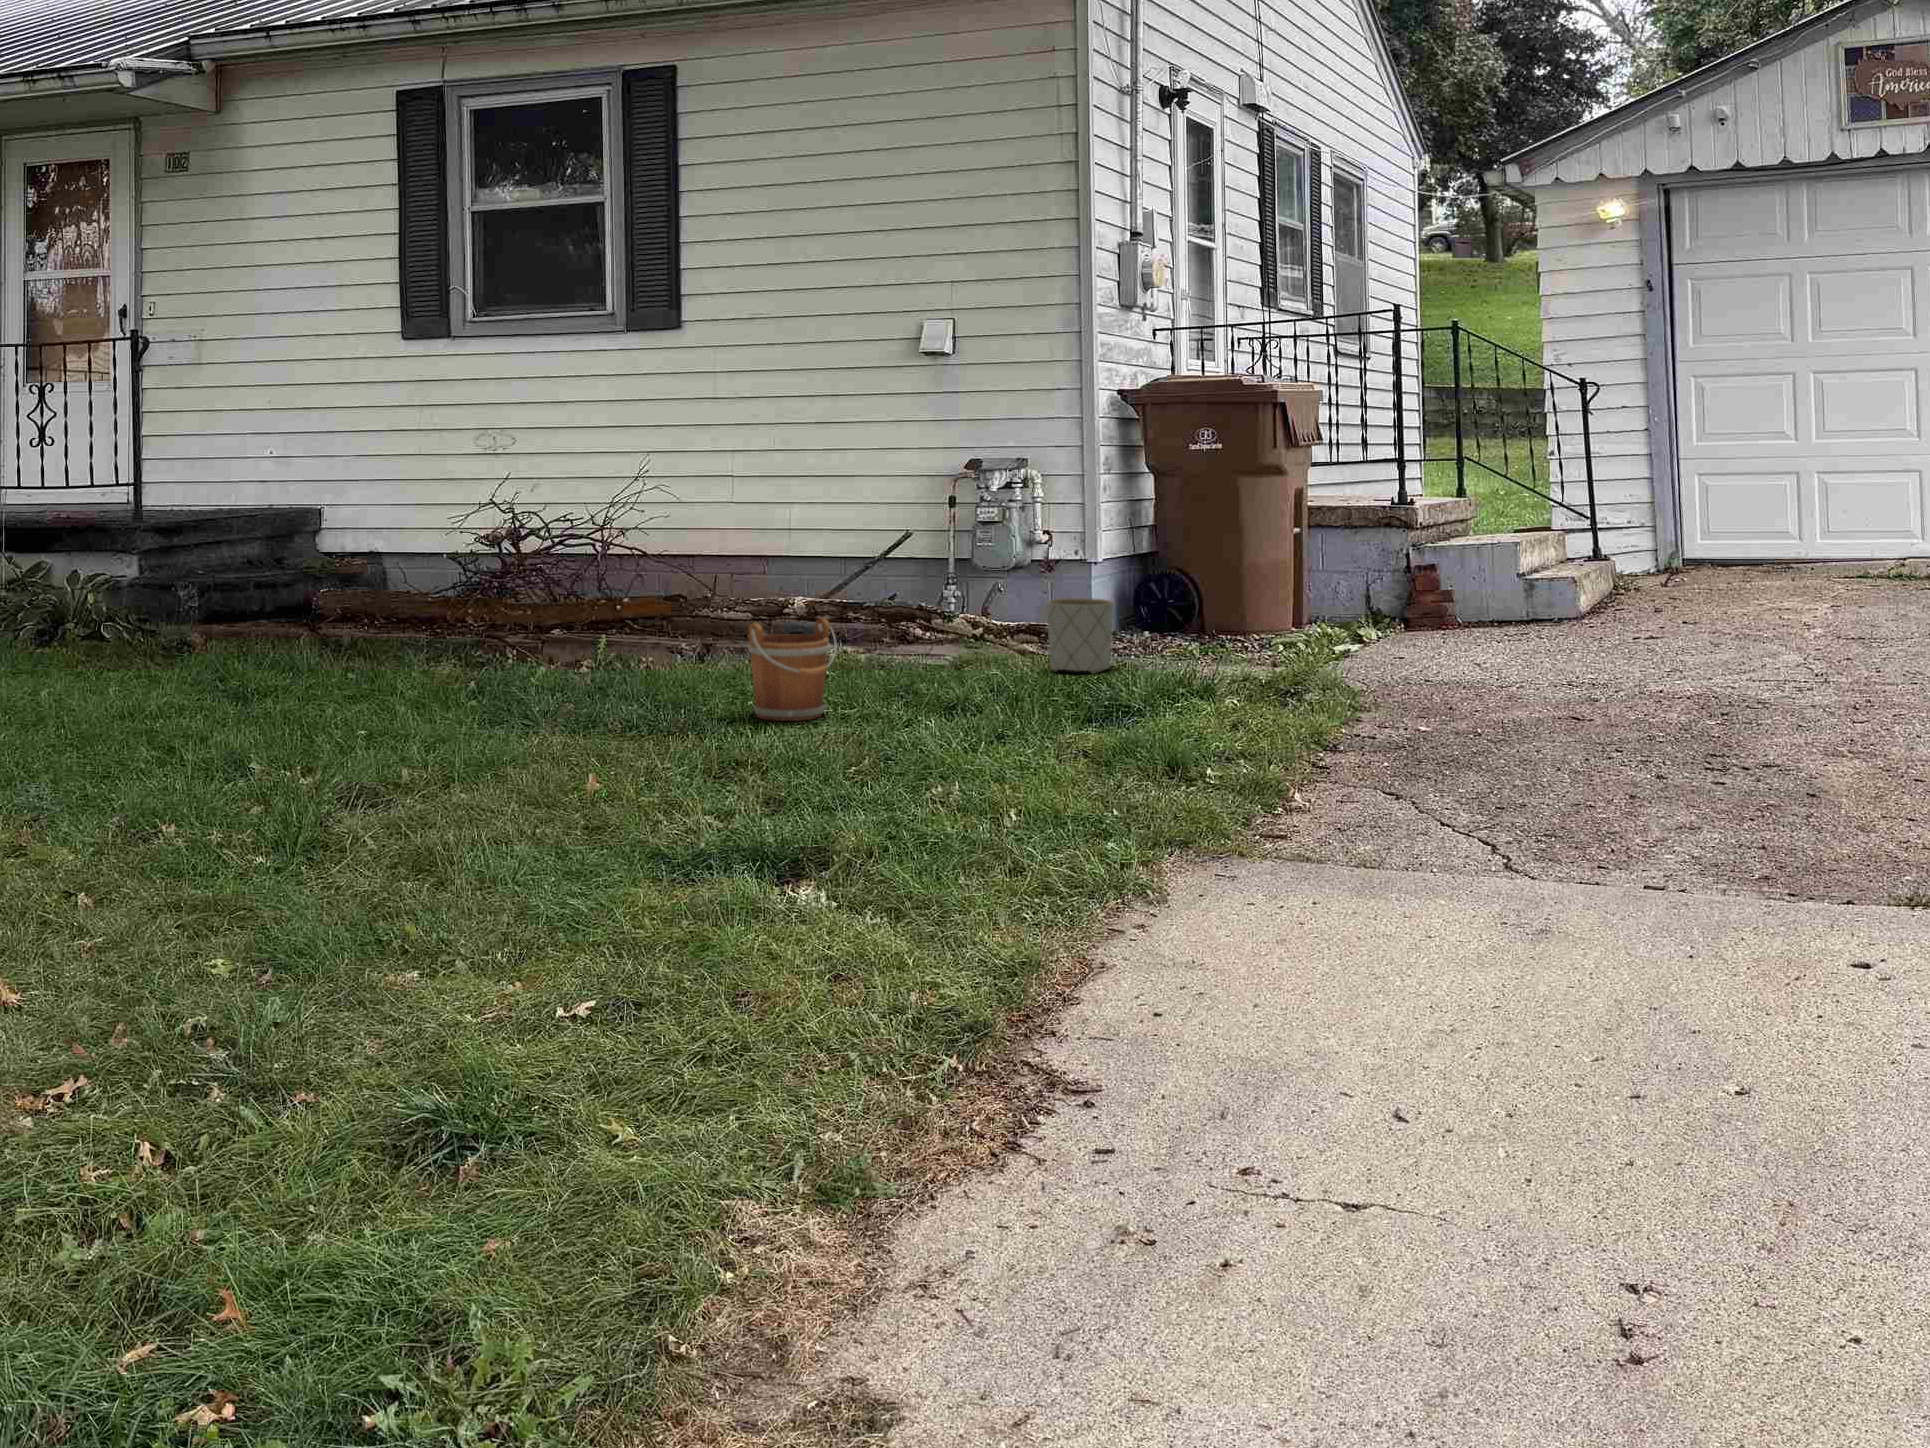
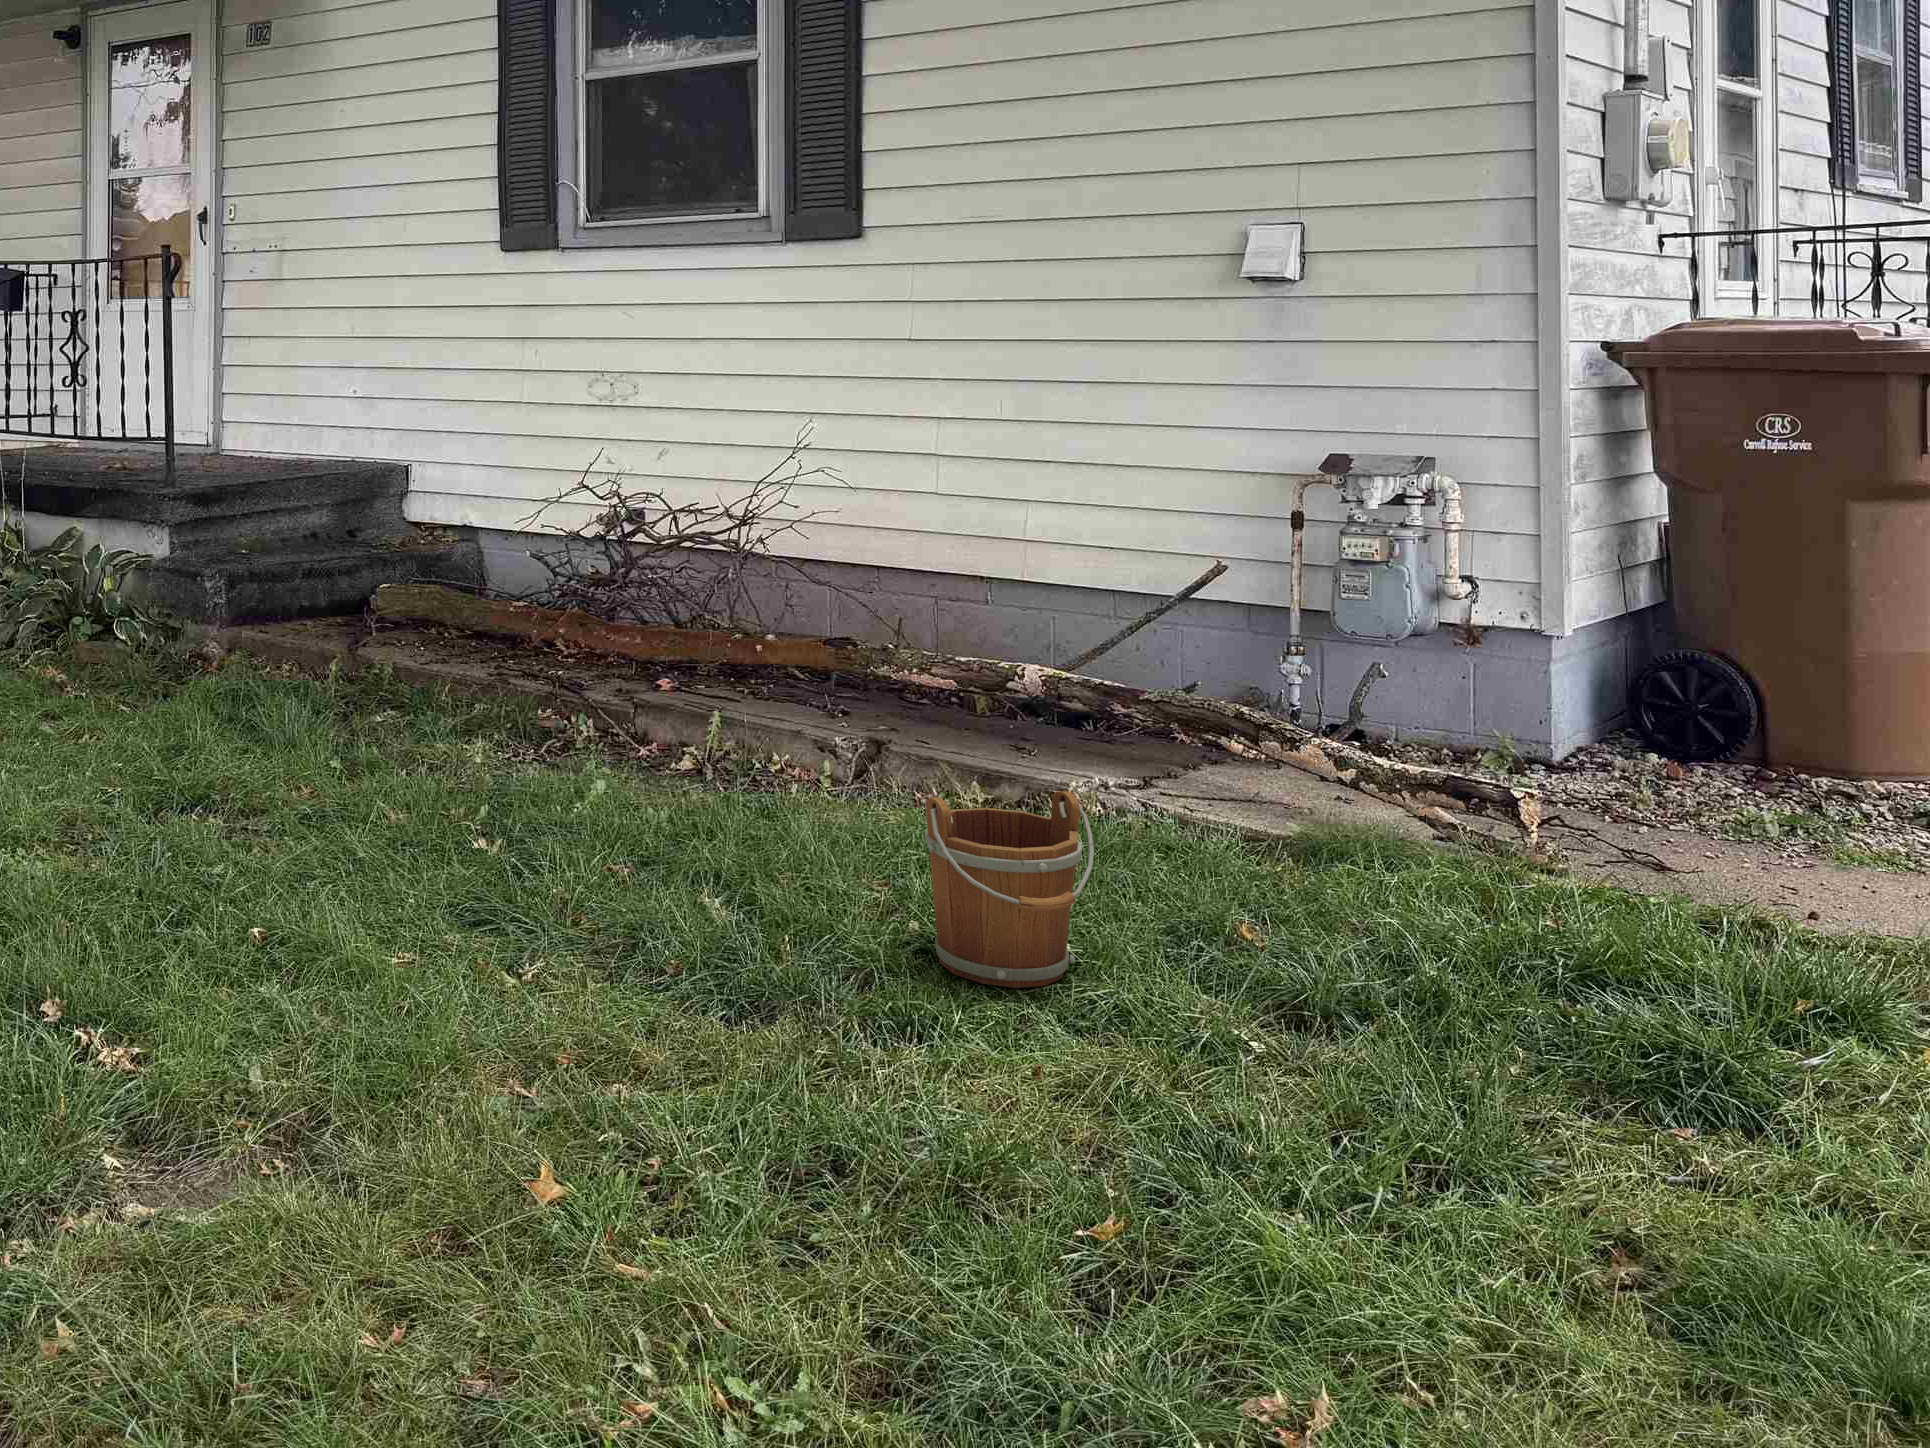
planter: present [1047,598,1114,674] -> none [1518,767,1668,932]

